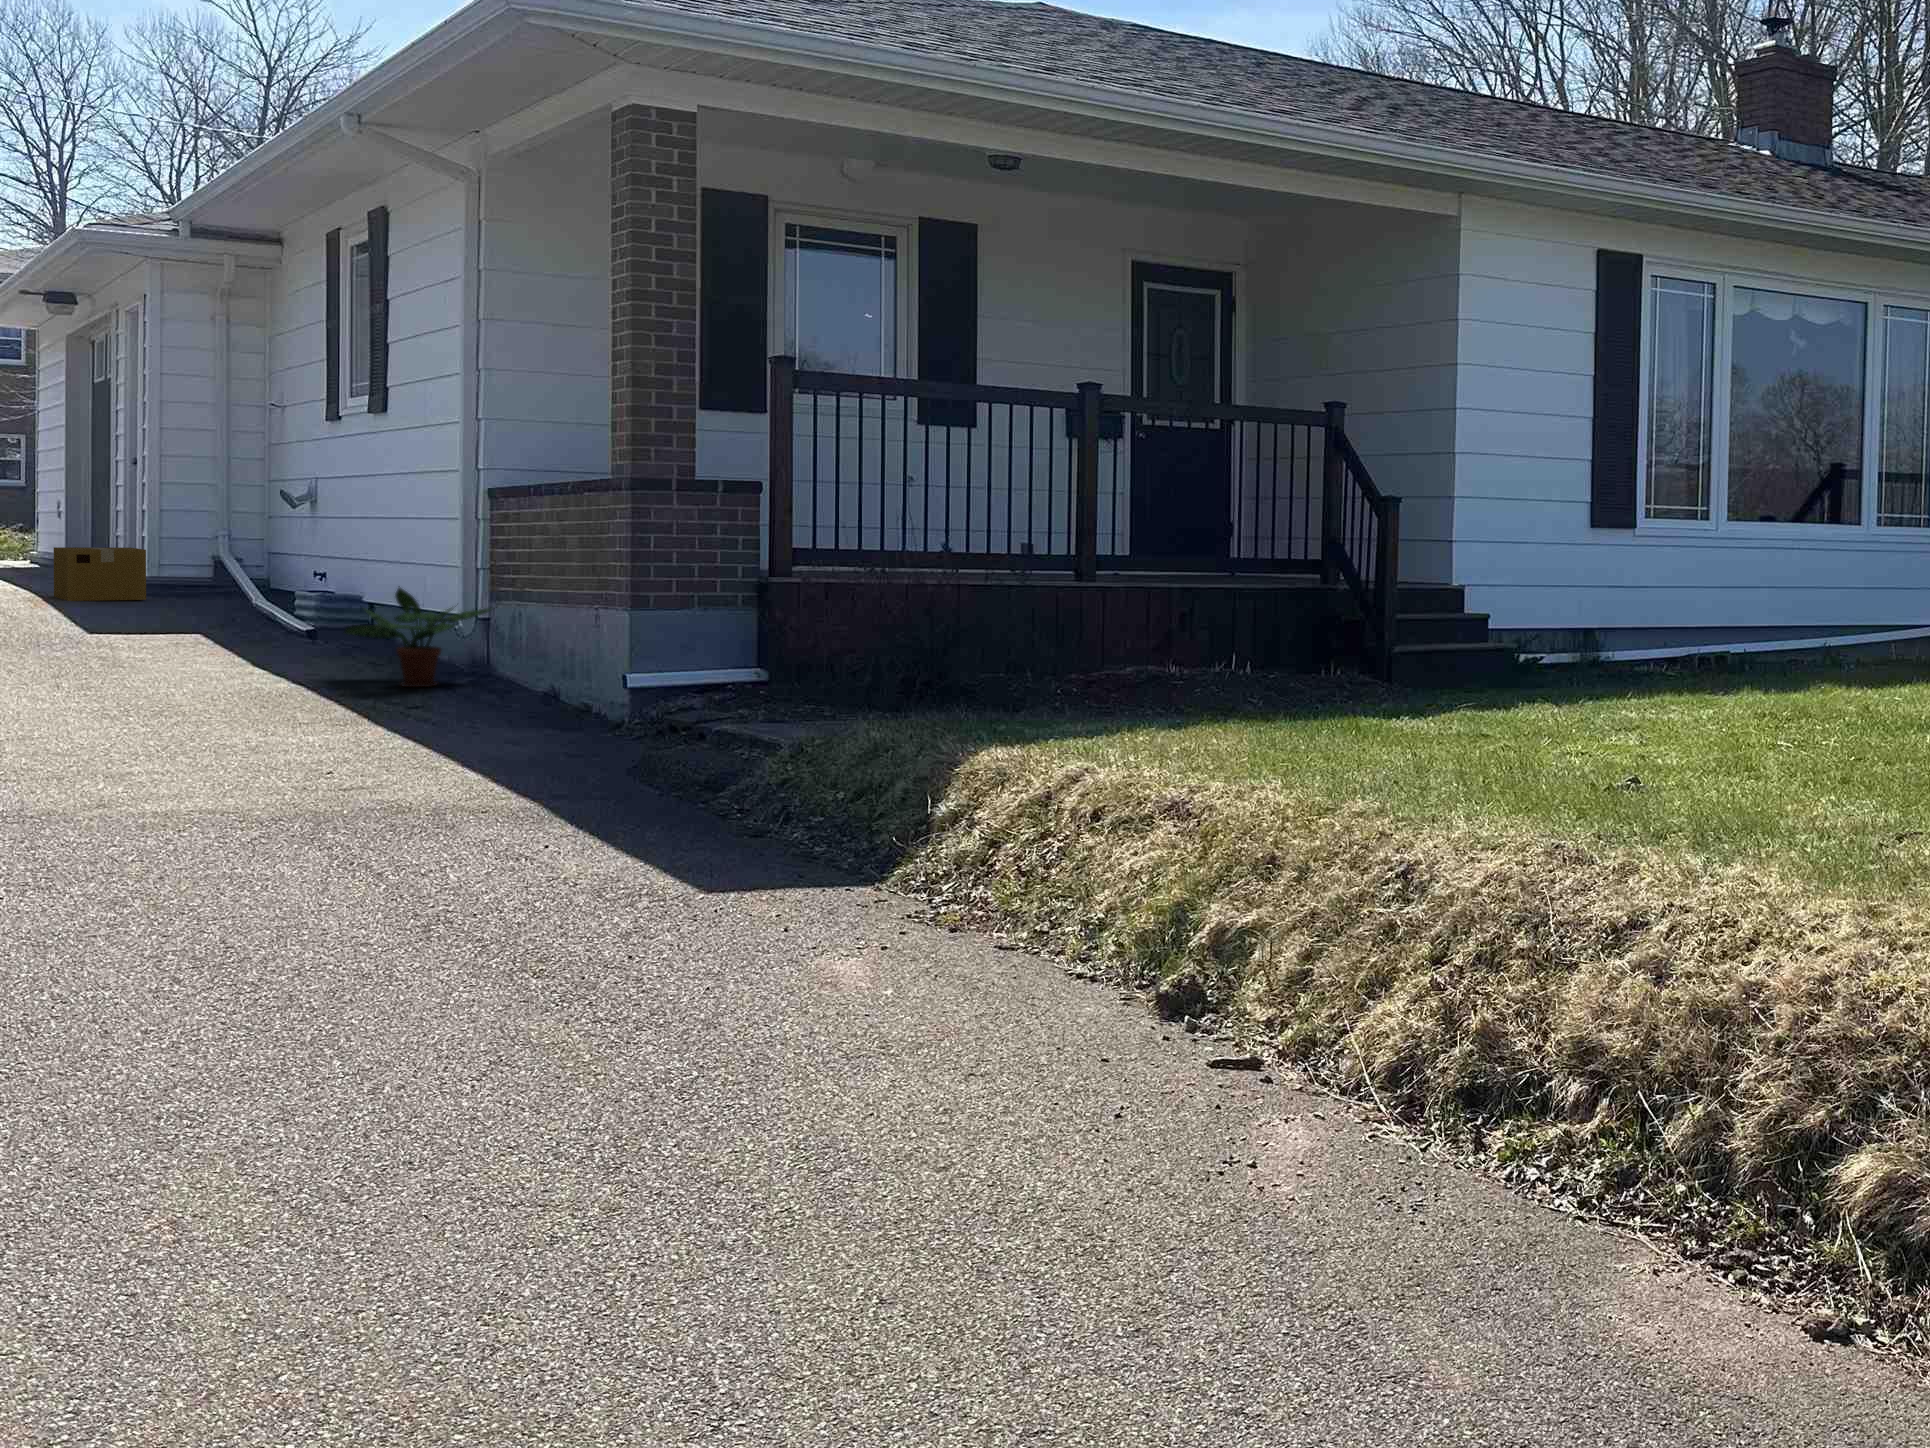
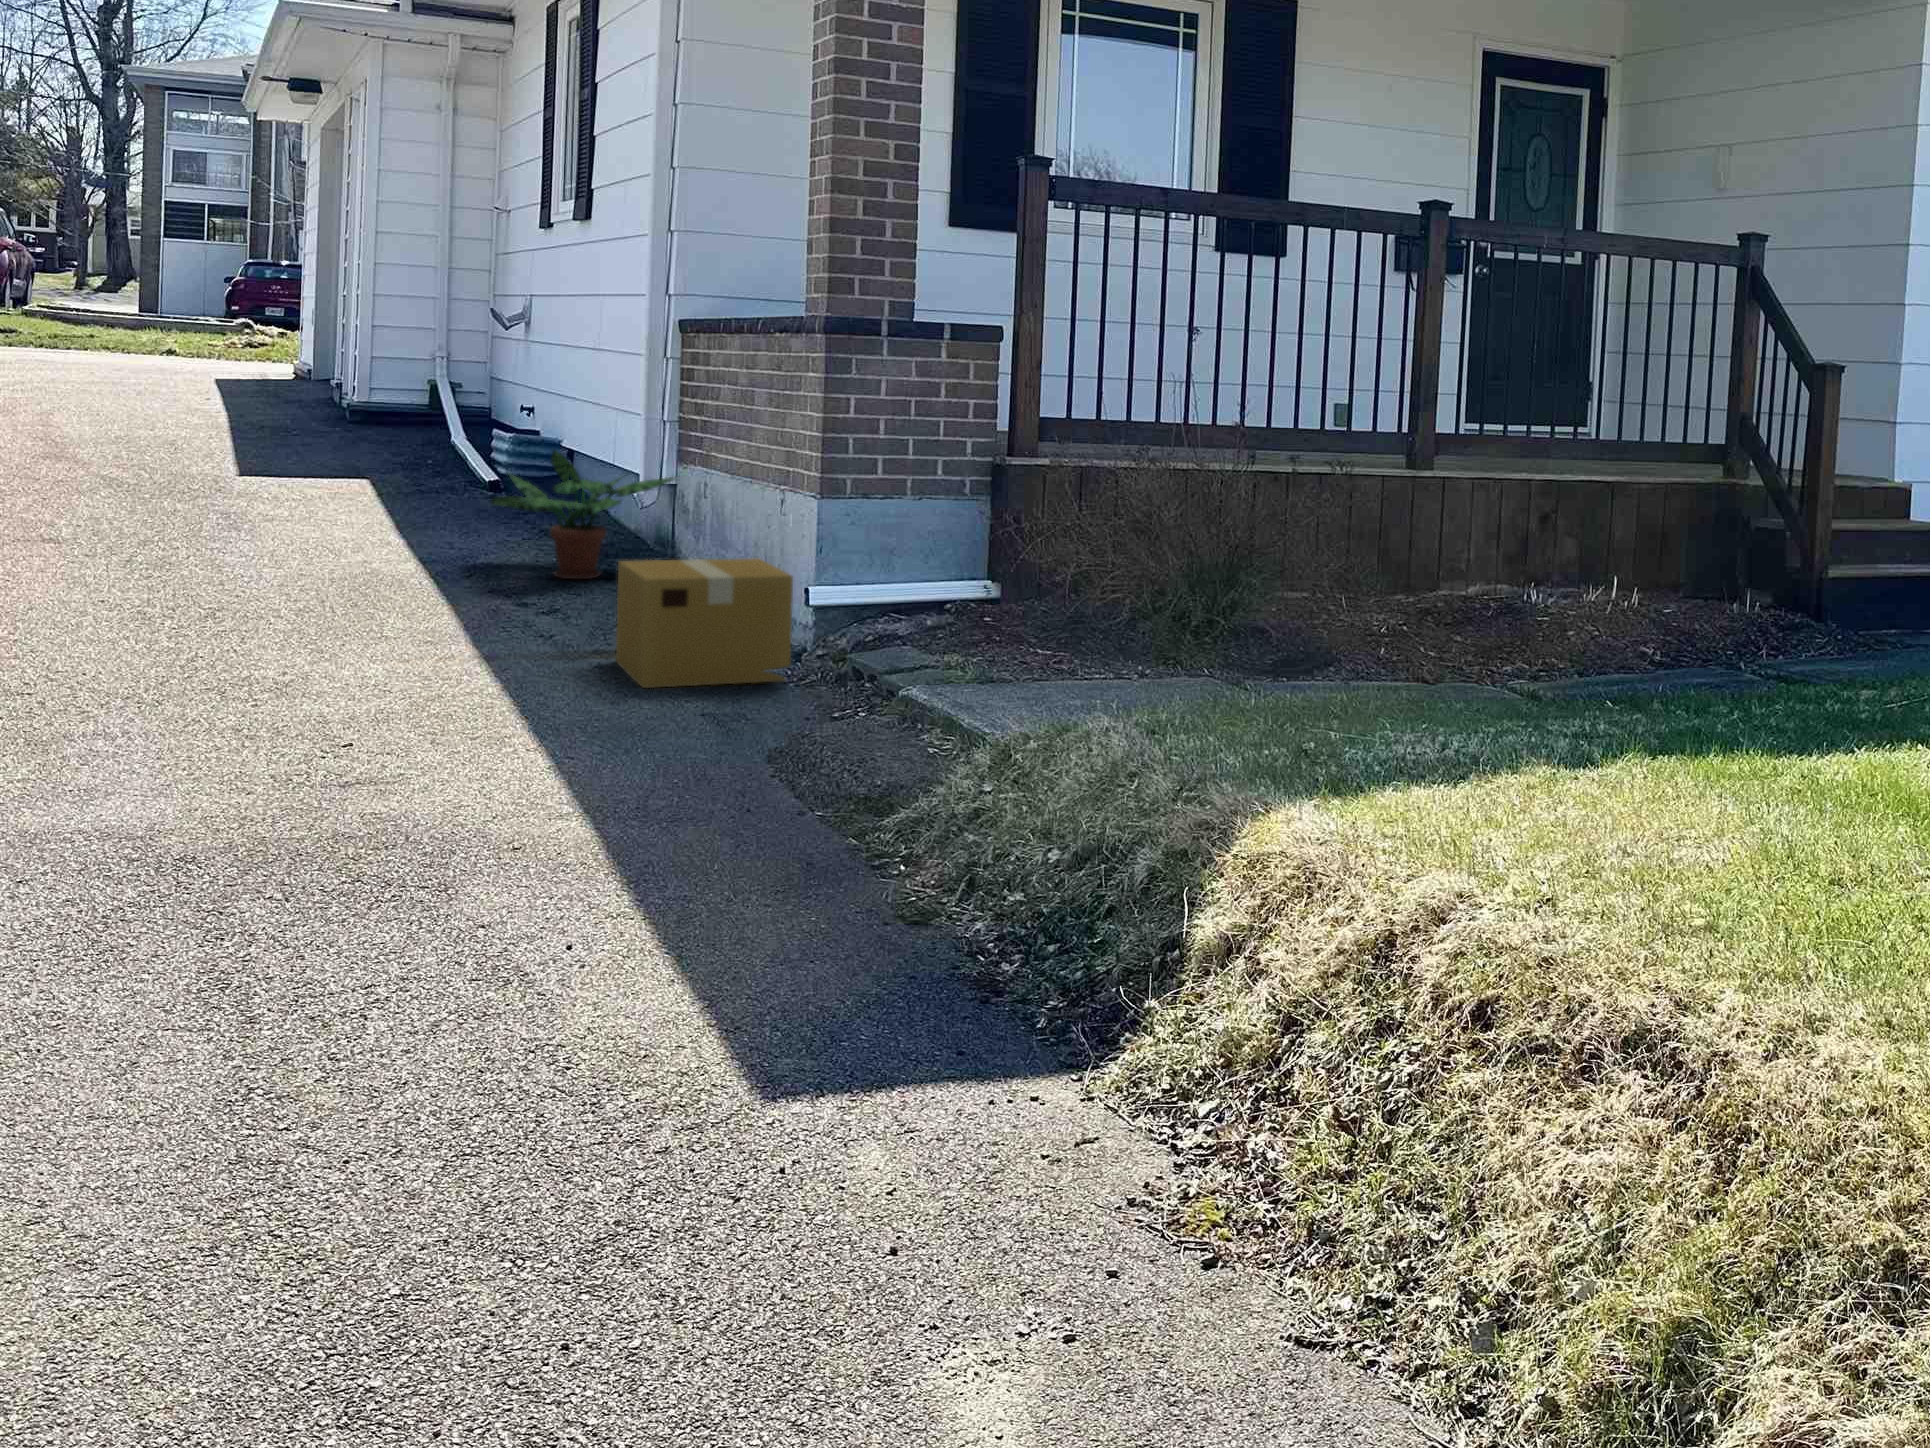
cardboard box: present [54,547,146,601] -> present [616,558,793,688]

